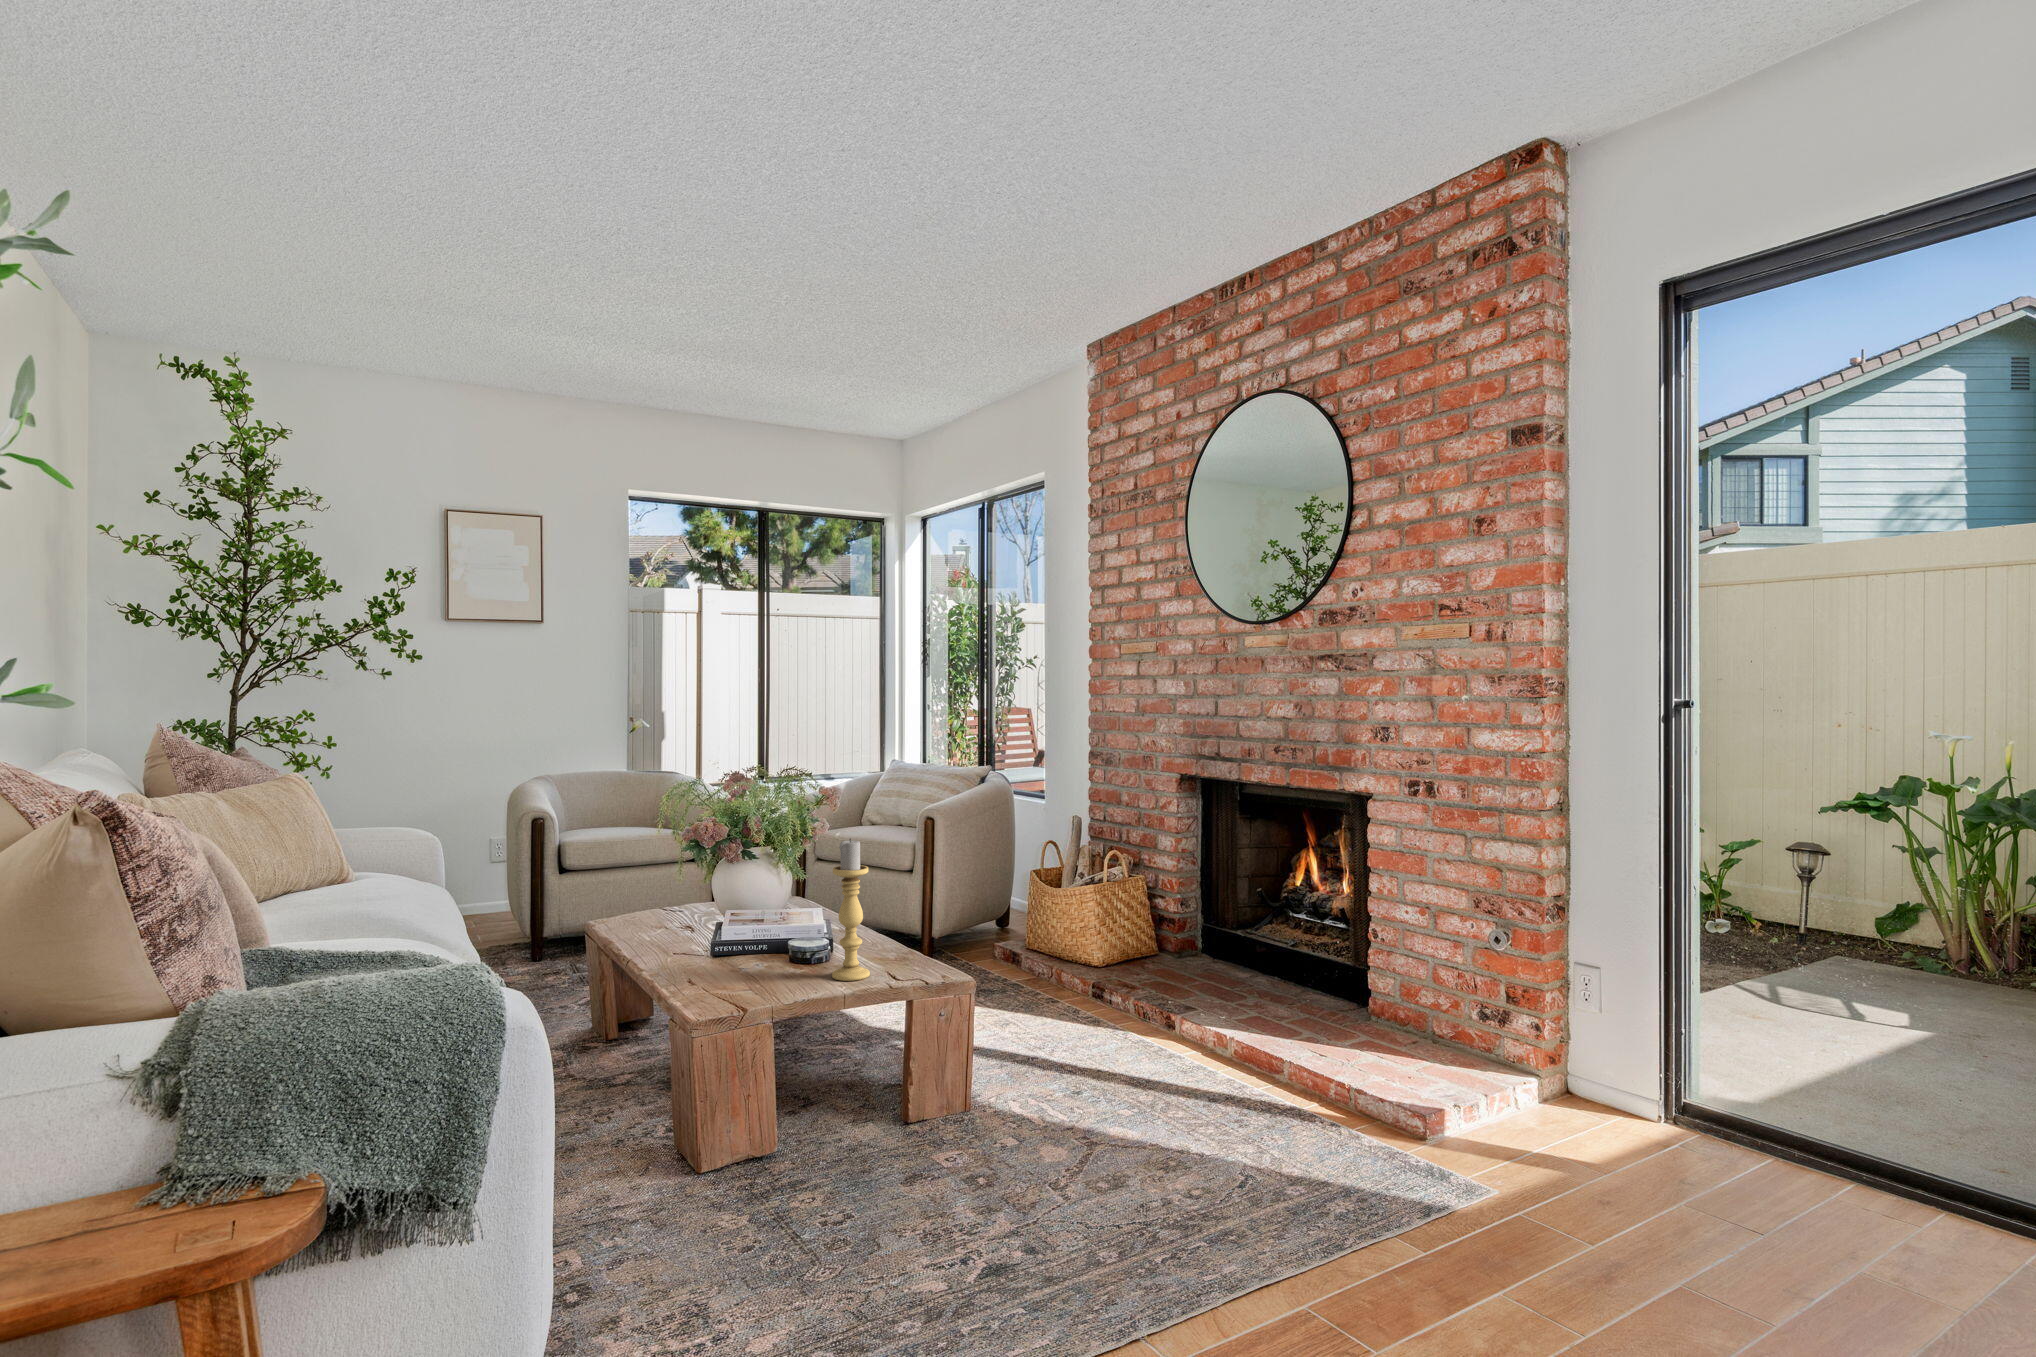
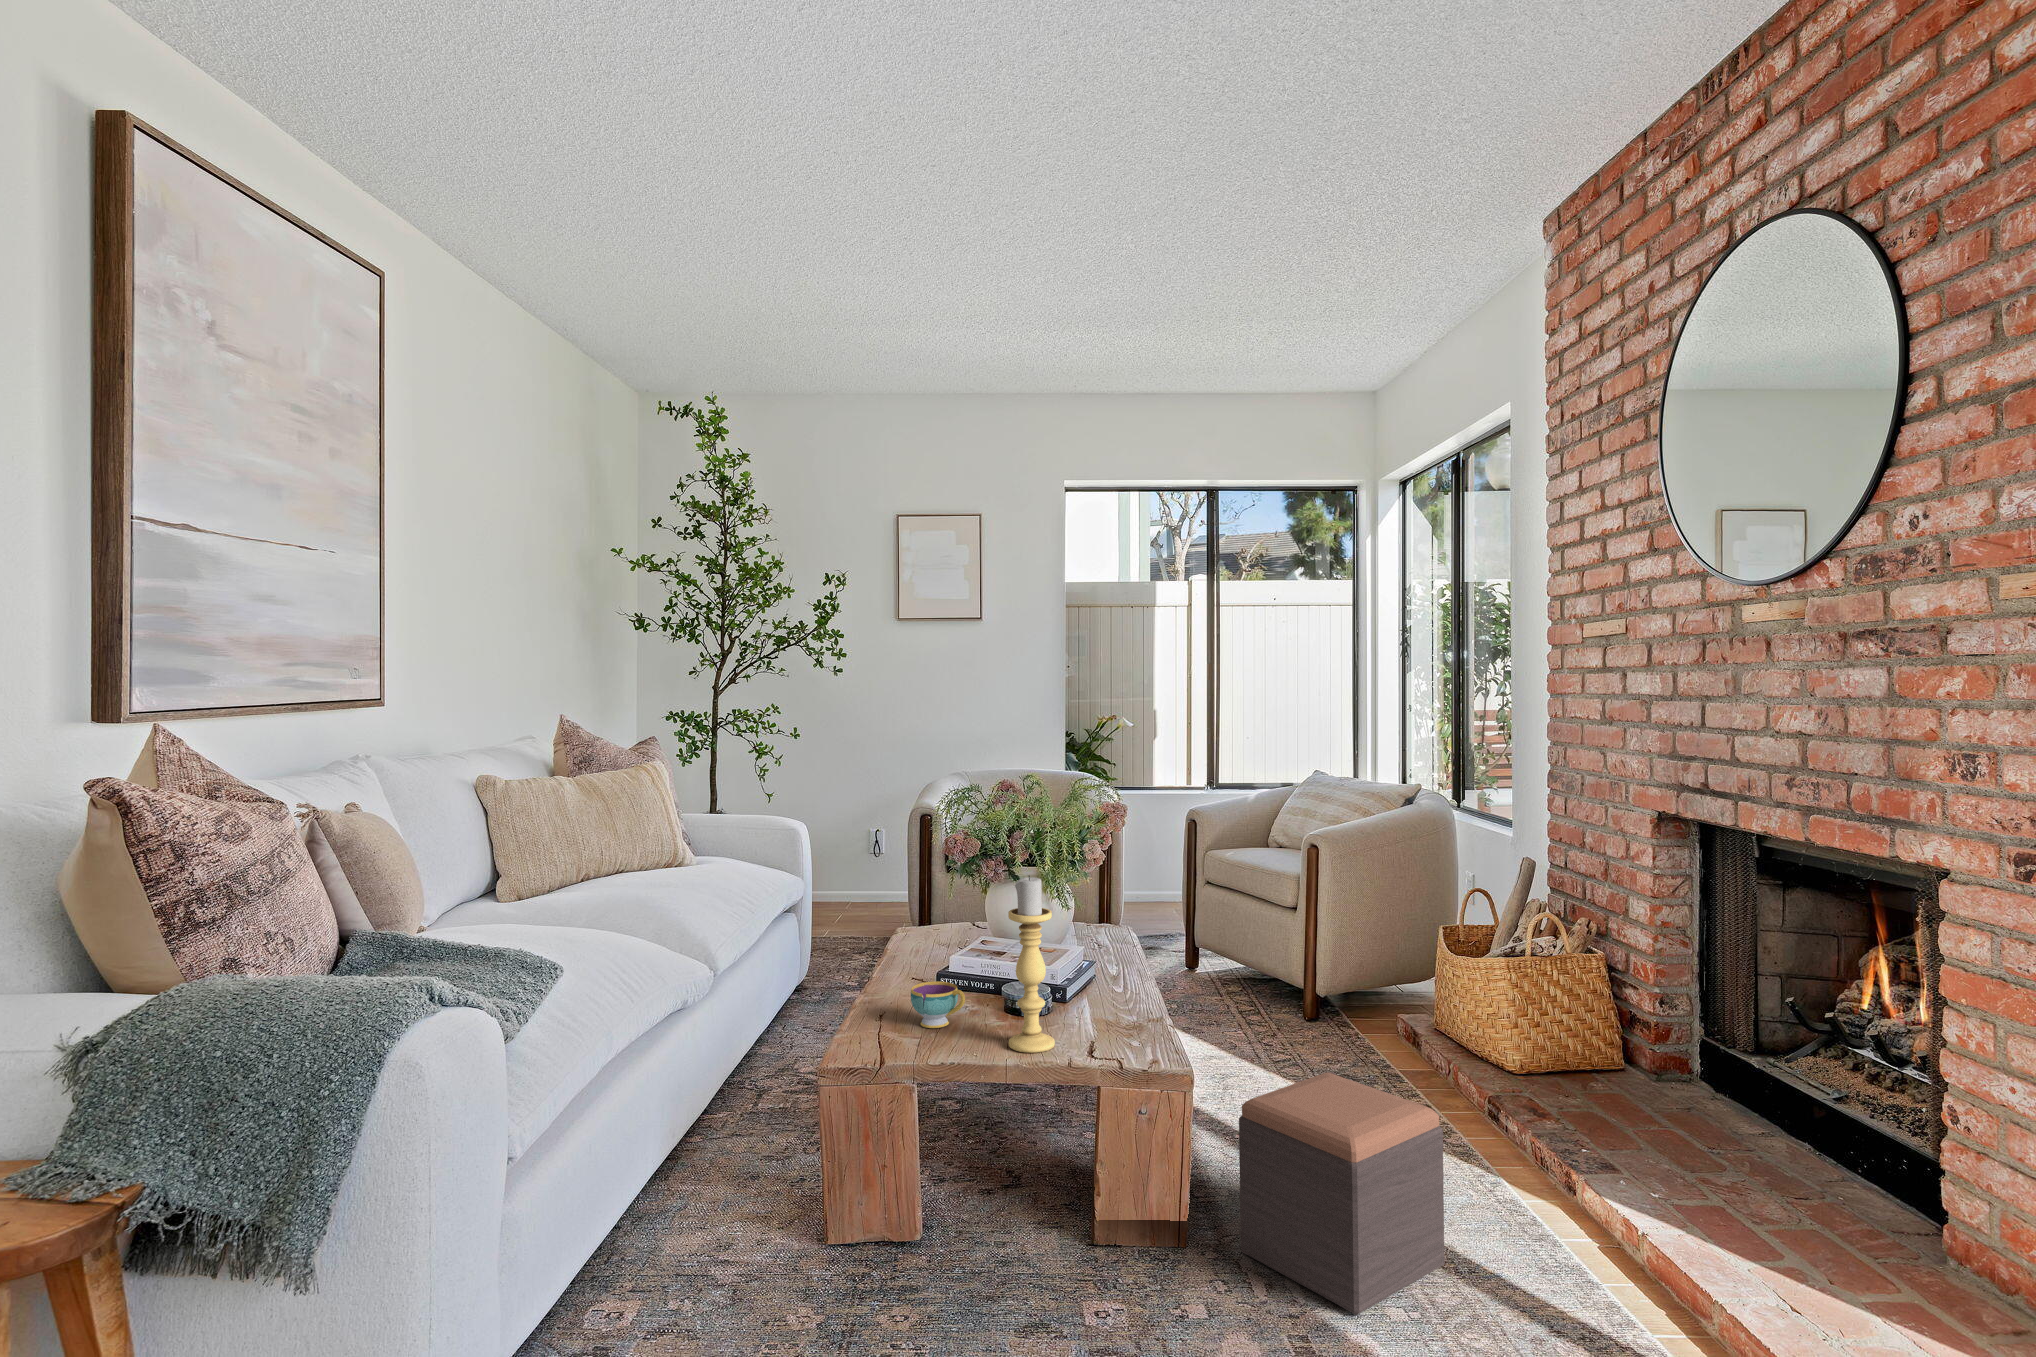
teacup: none [732,940,783,978] -> present [911,981,965,1028]
footstool: none [1006,968,1133,1117] -> present [1239,1073,1444,1315]

